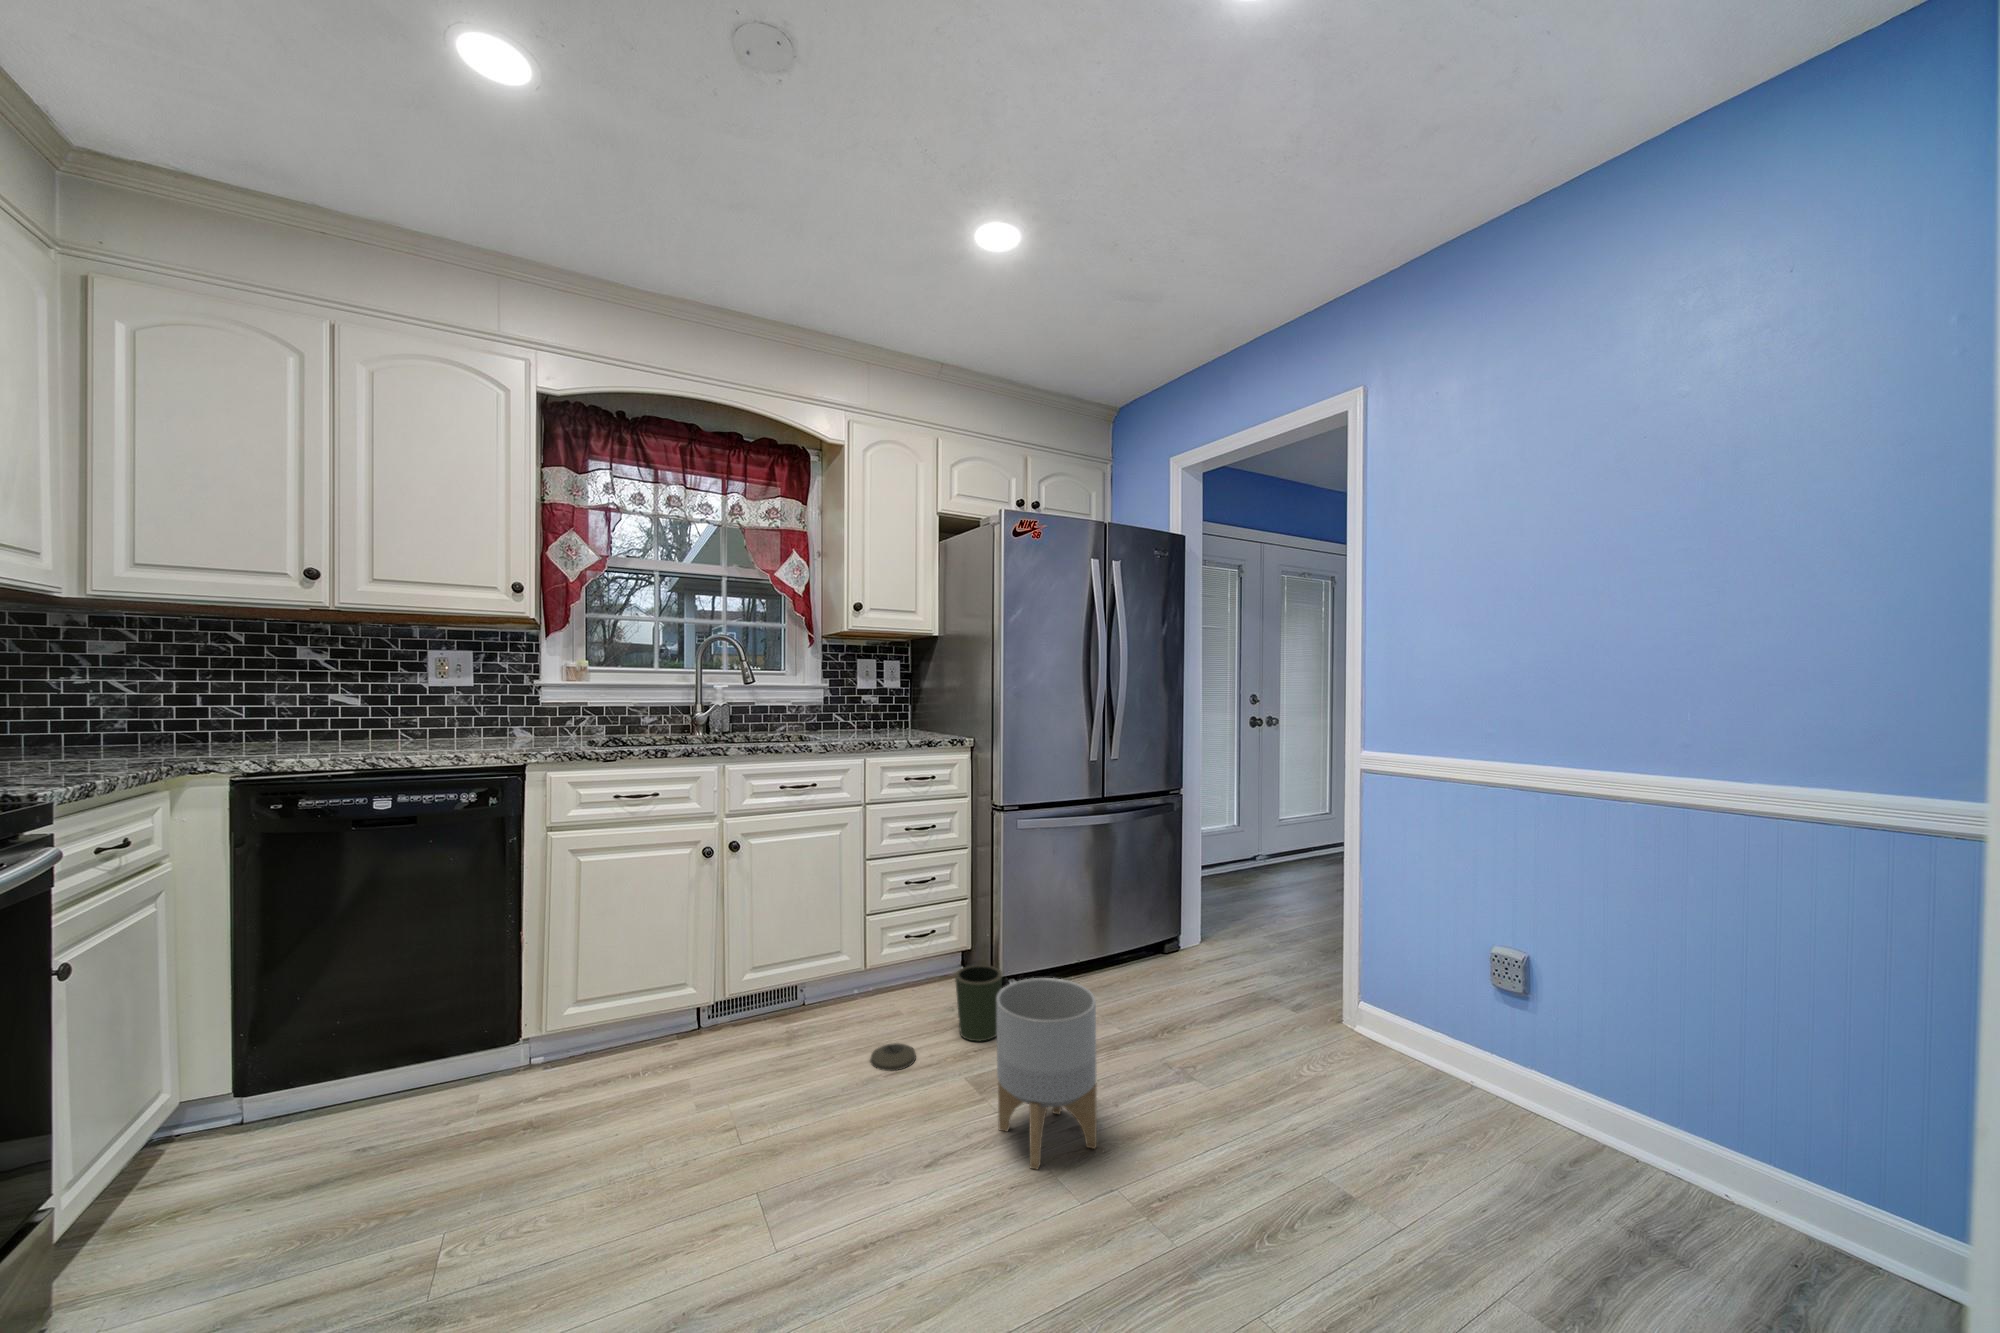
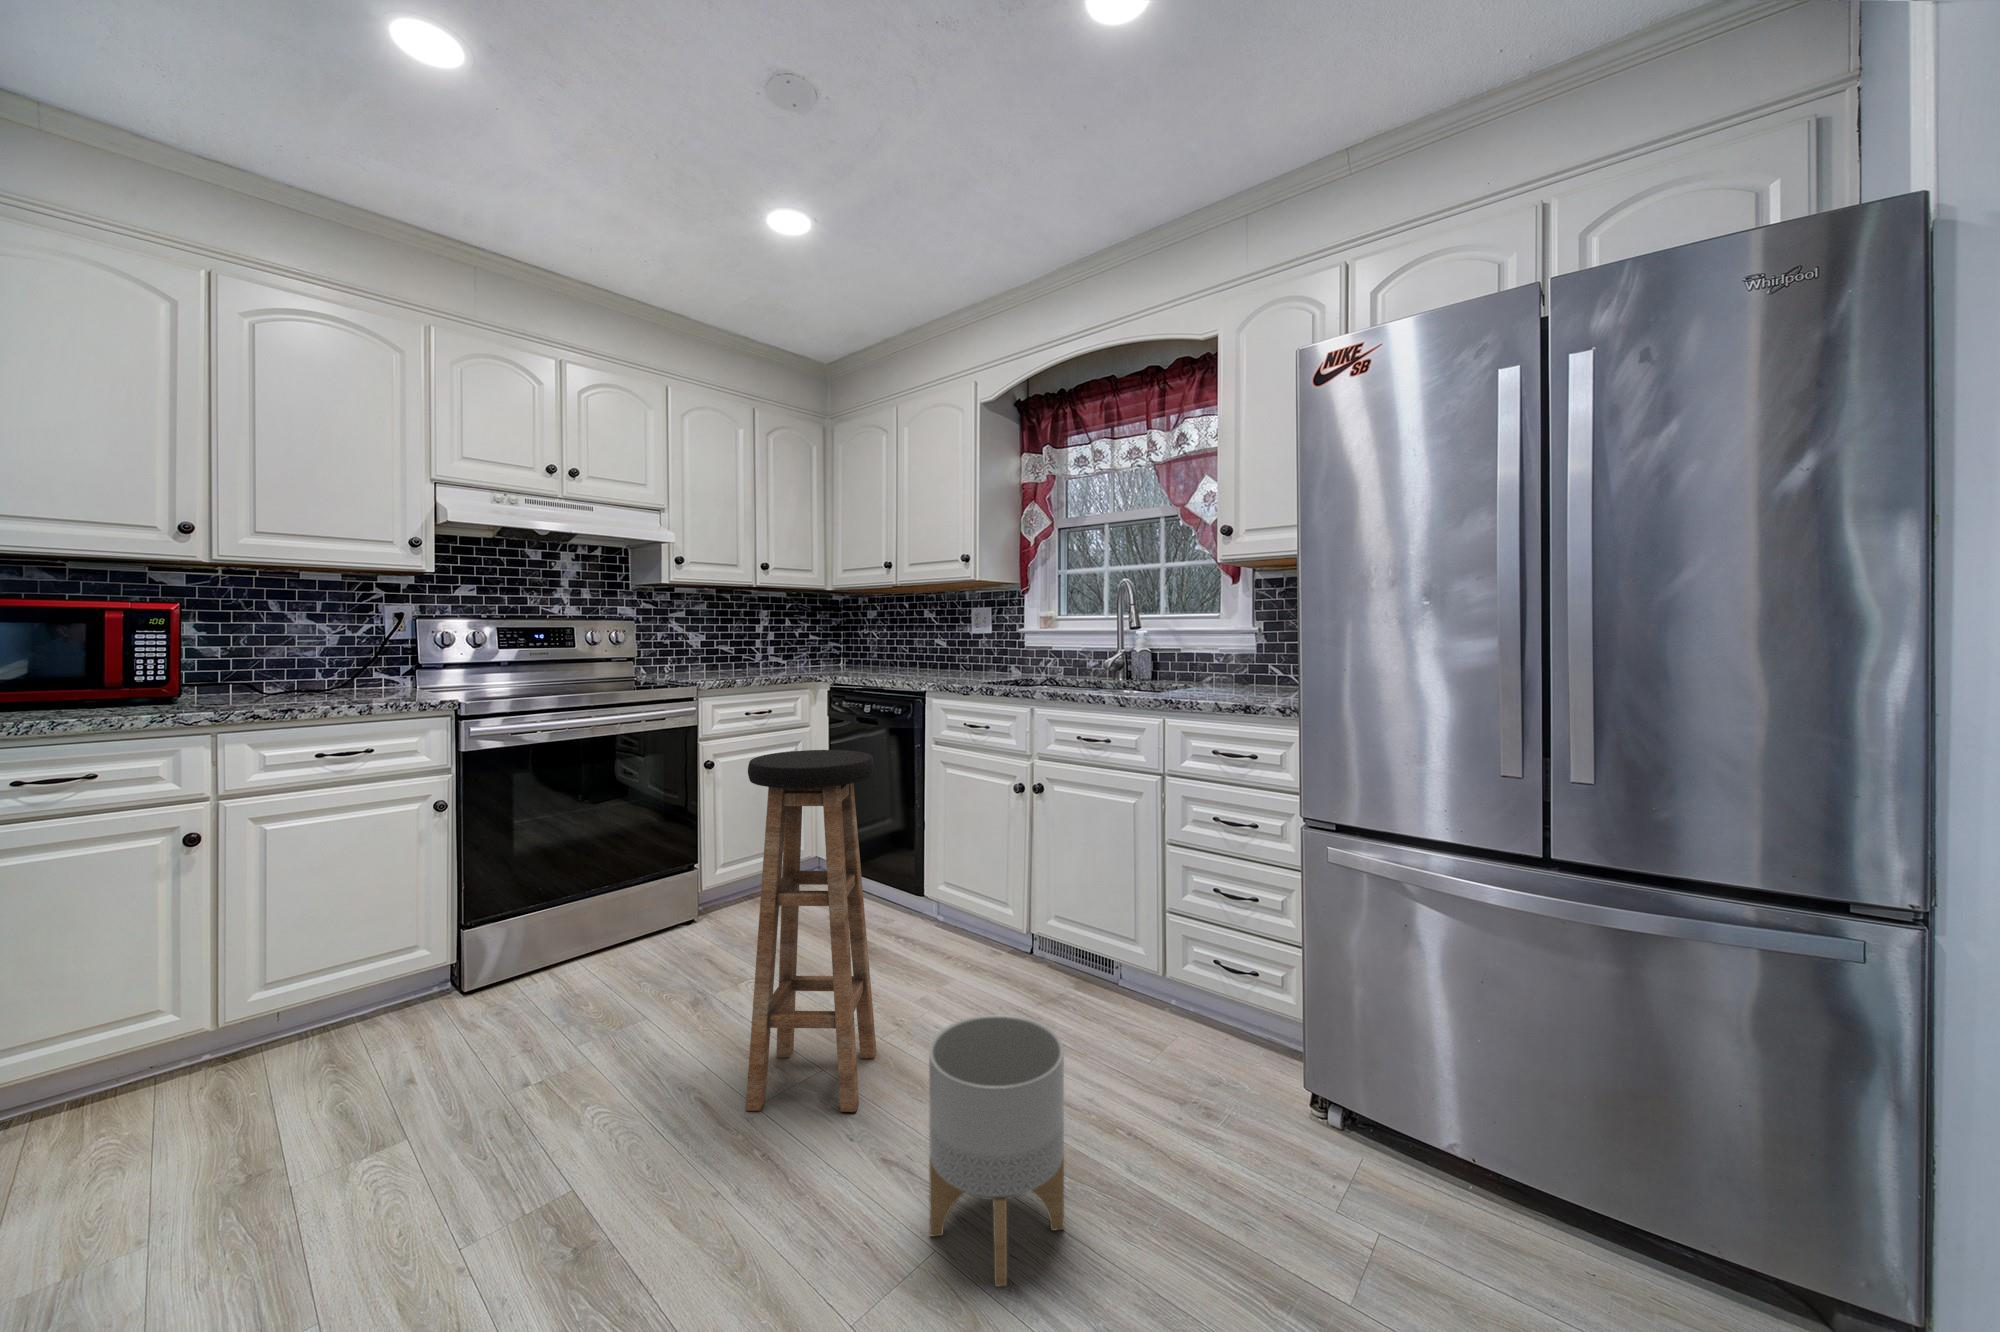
bar stool: none [685,820,861,1273] -> present [746,750,877,1112]
trash can: present [870,965,1003,1071] -> none [1043,1011,1215,1121]

